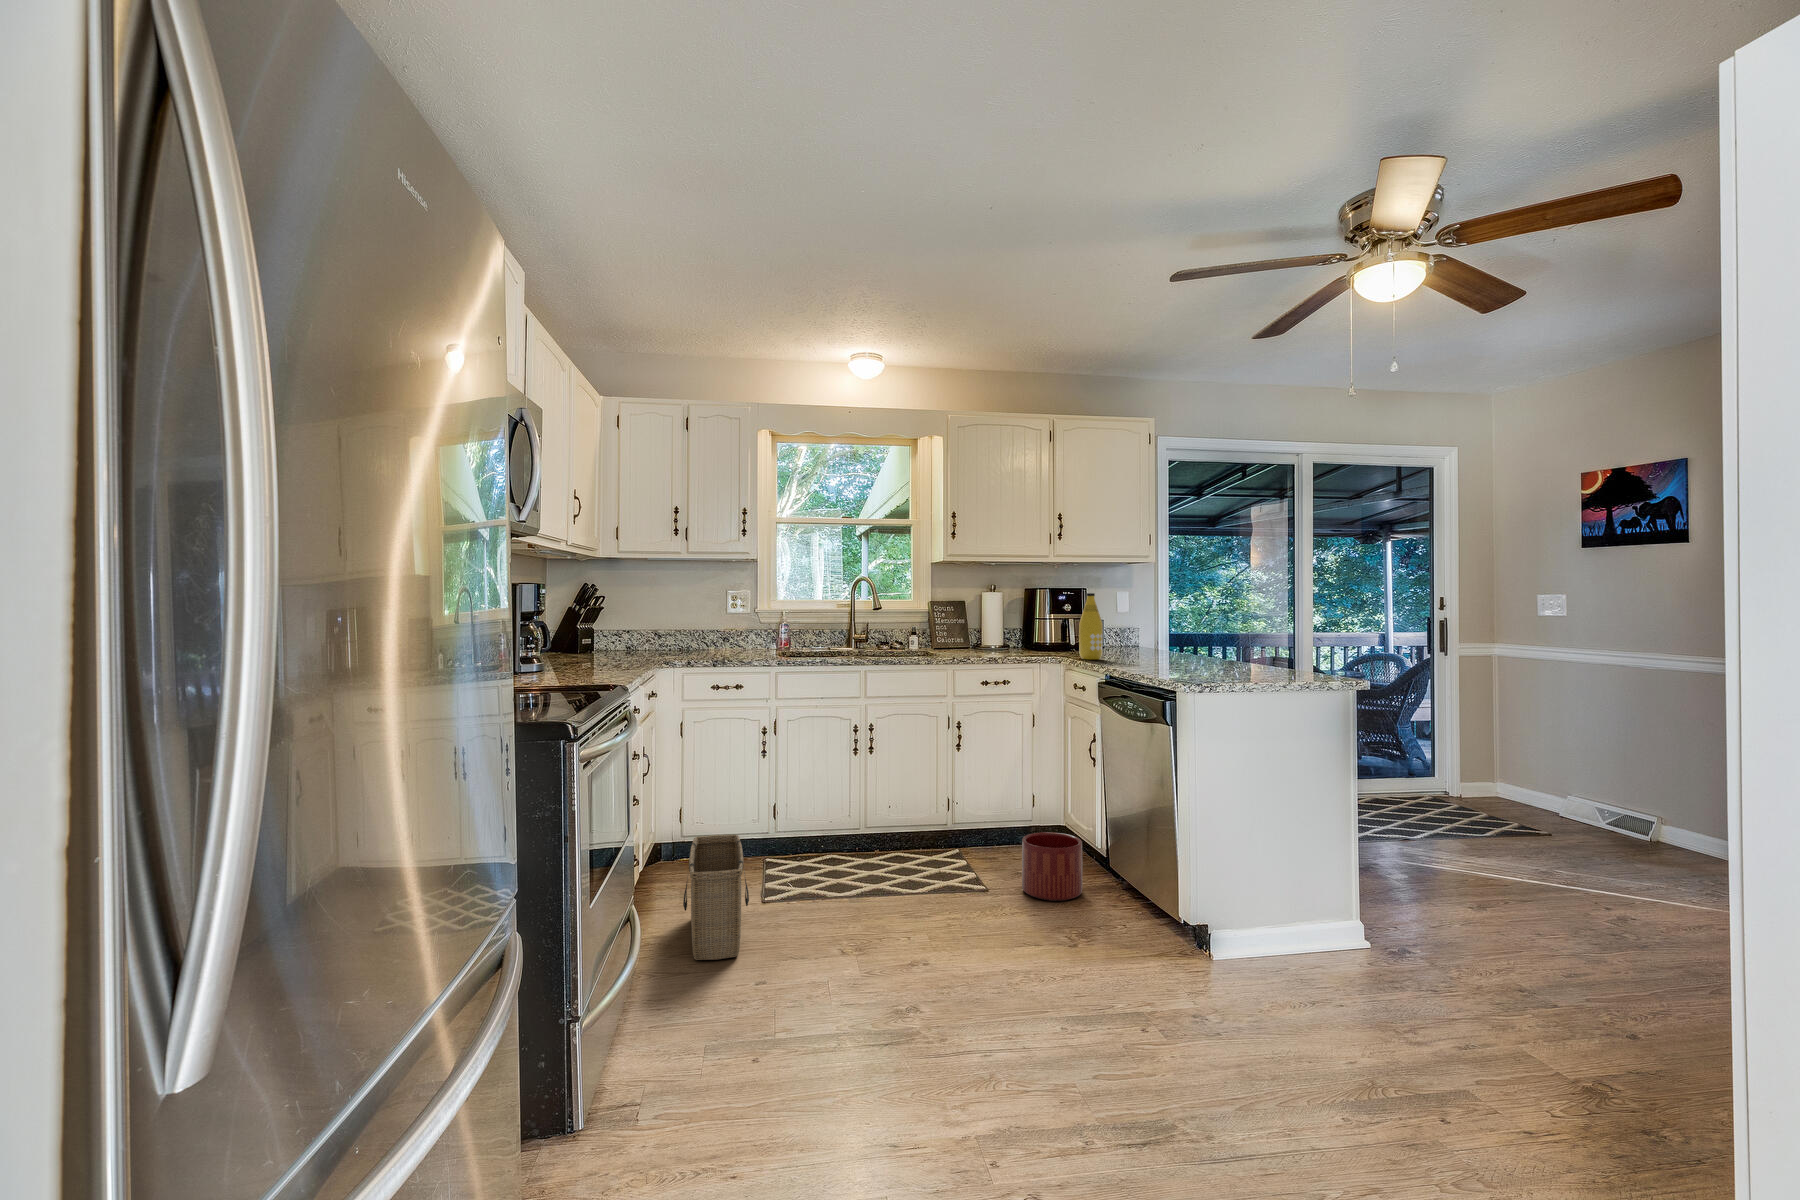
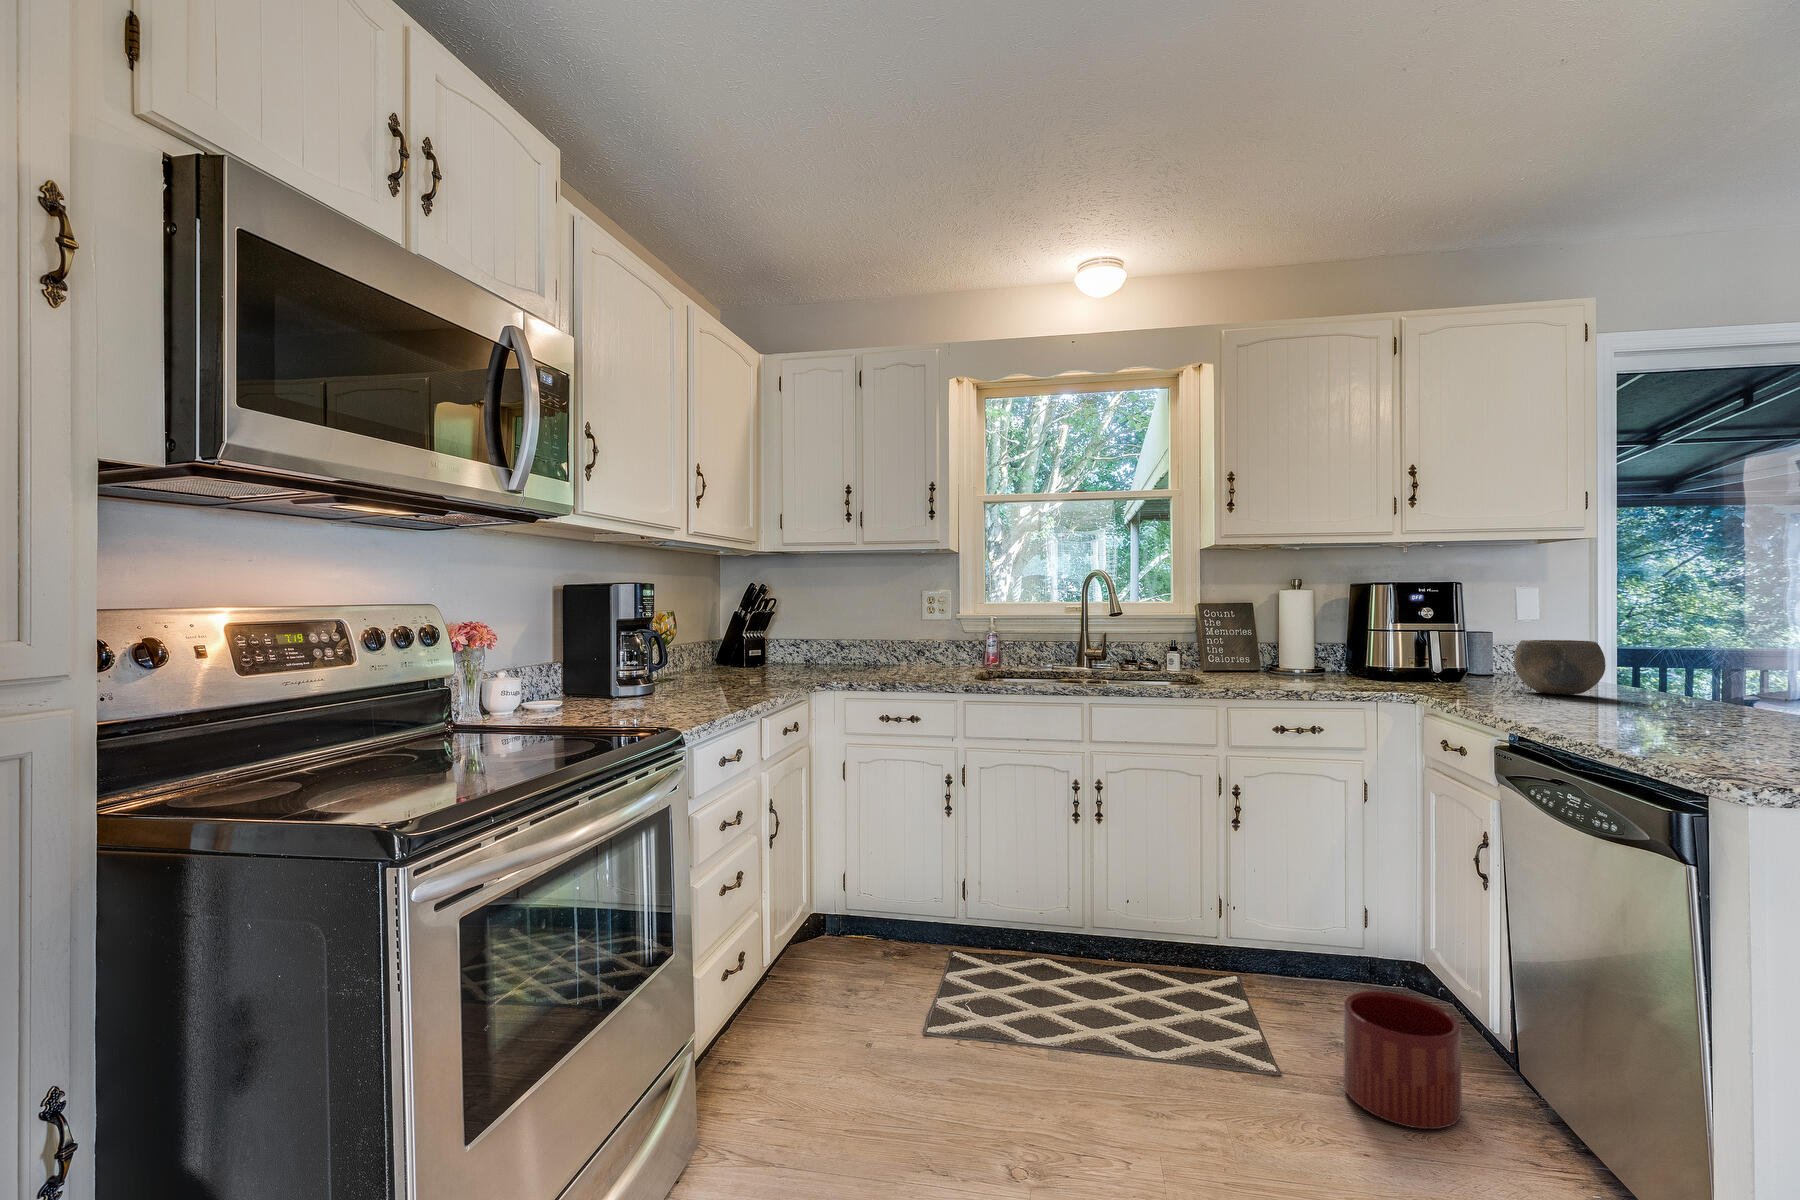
bottle: present [1079,593,1103,659] -> none [1451,590,1497,702]
bowl: none [1114,623,1159,656] -> present [1514,640,1606,695]
basket: present [683,835,749,960] -> none [775,939,884,1157]

